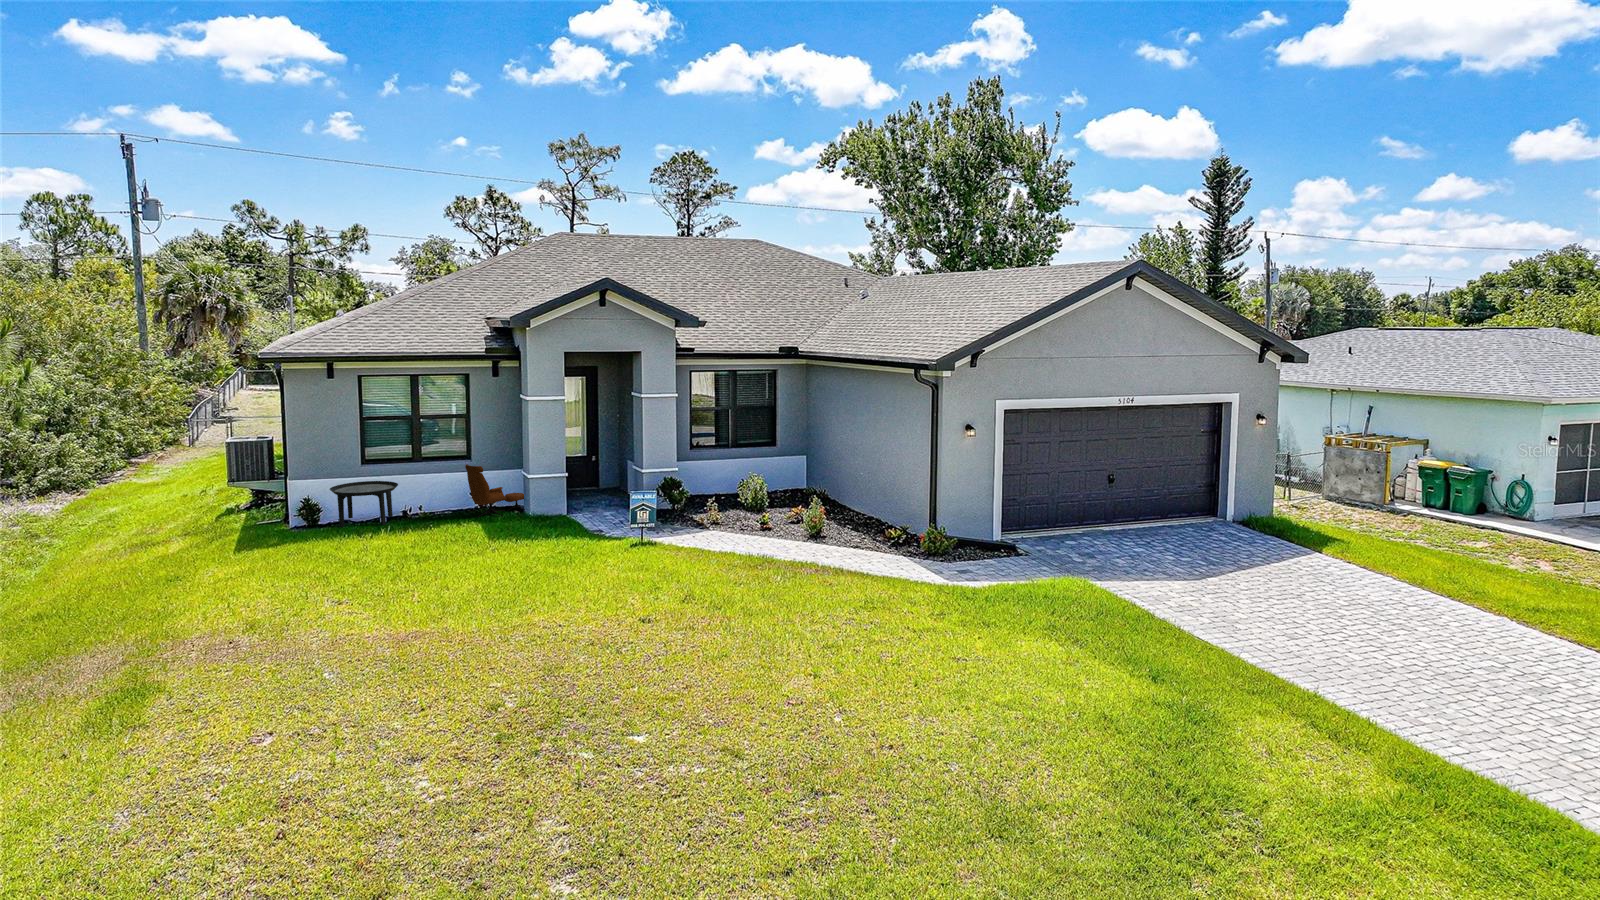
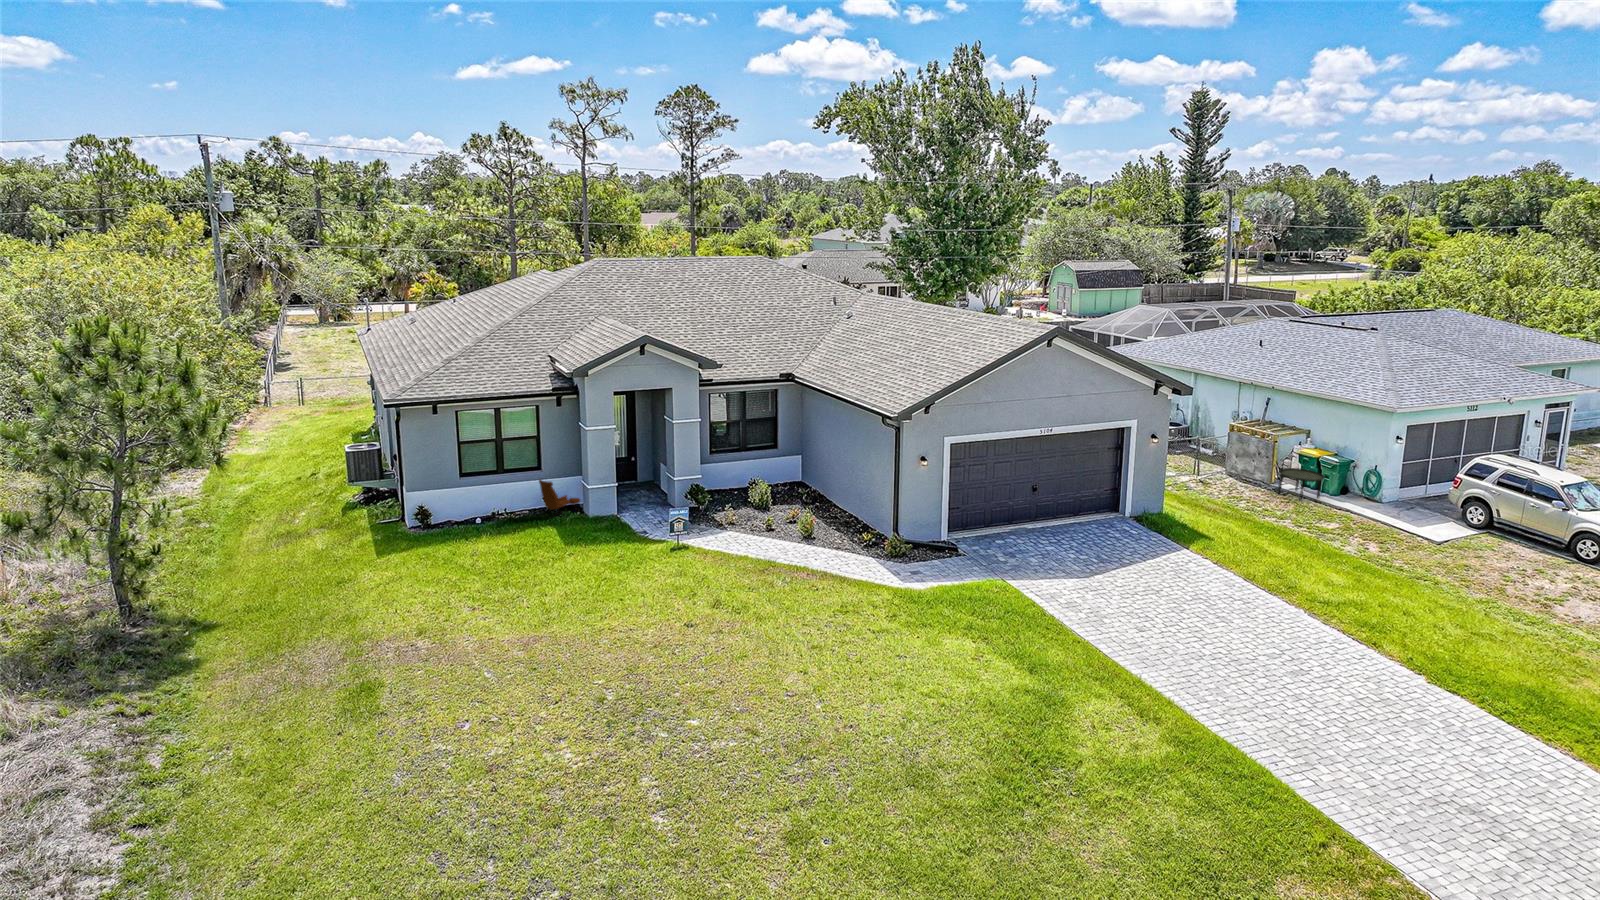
round table: present [330,481,398,527] -> present [1278,468,1325,501]

